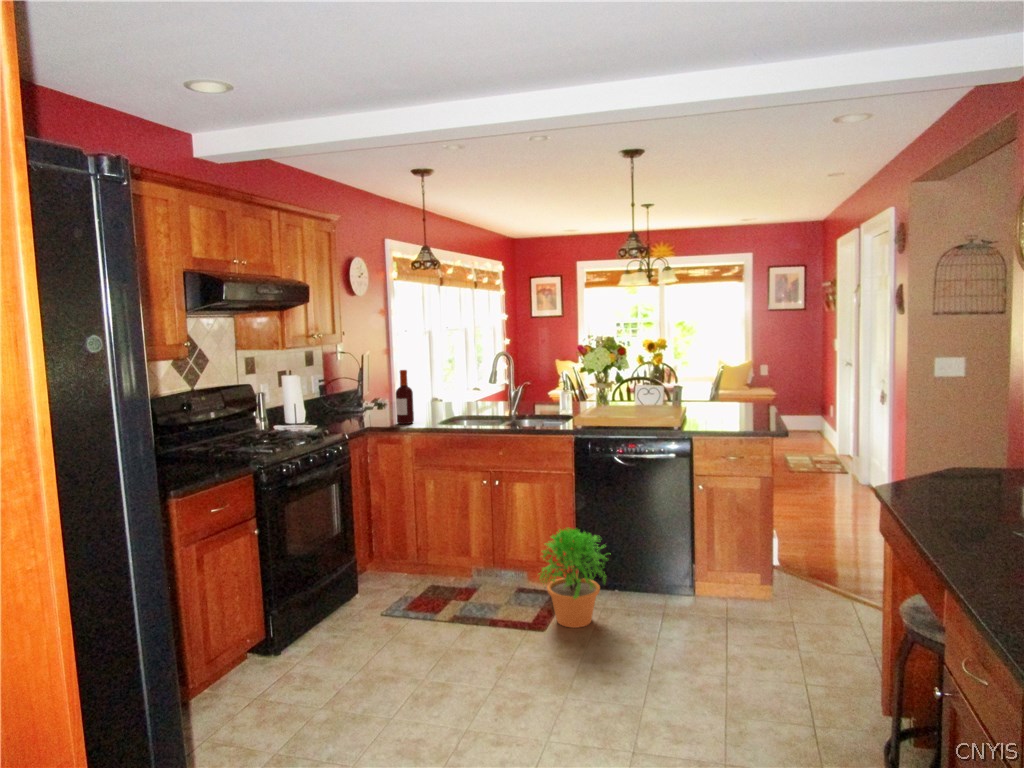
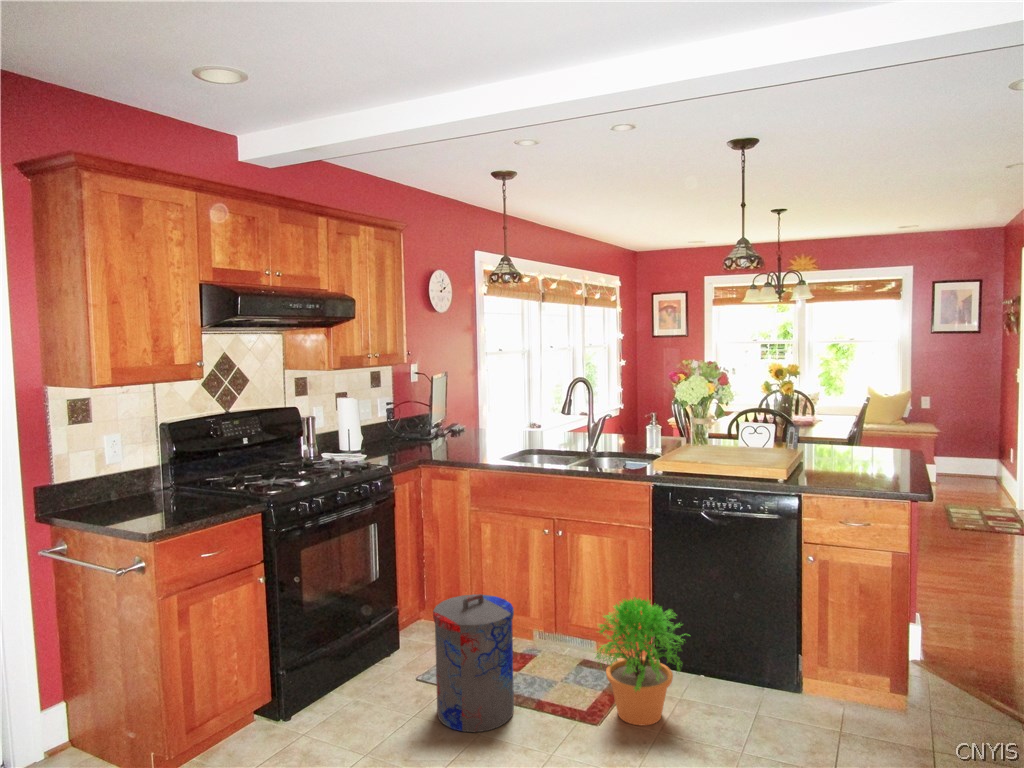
bottle: present [396,370,414,424] -> none [454,395,474,457]
trash can: none [404,534,473,646] -> present [433,594,514,732]

